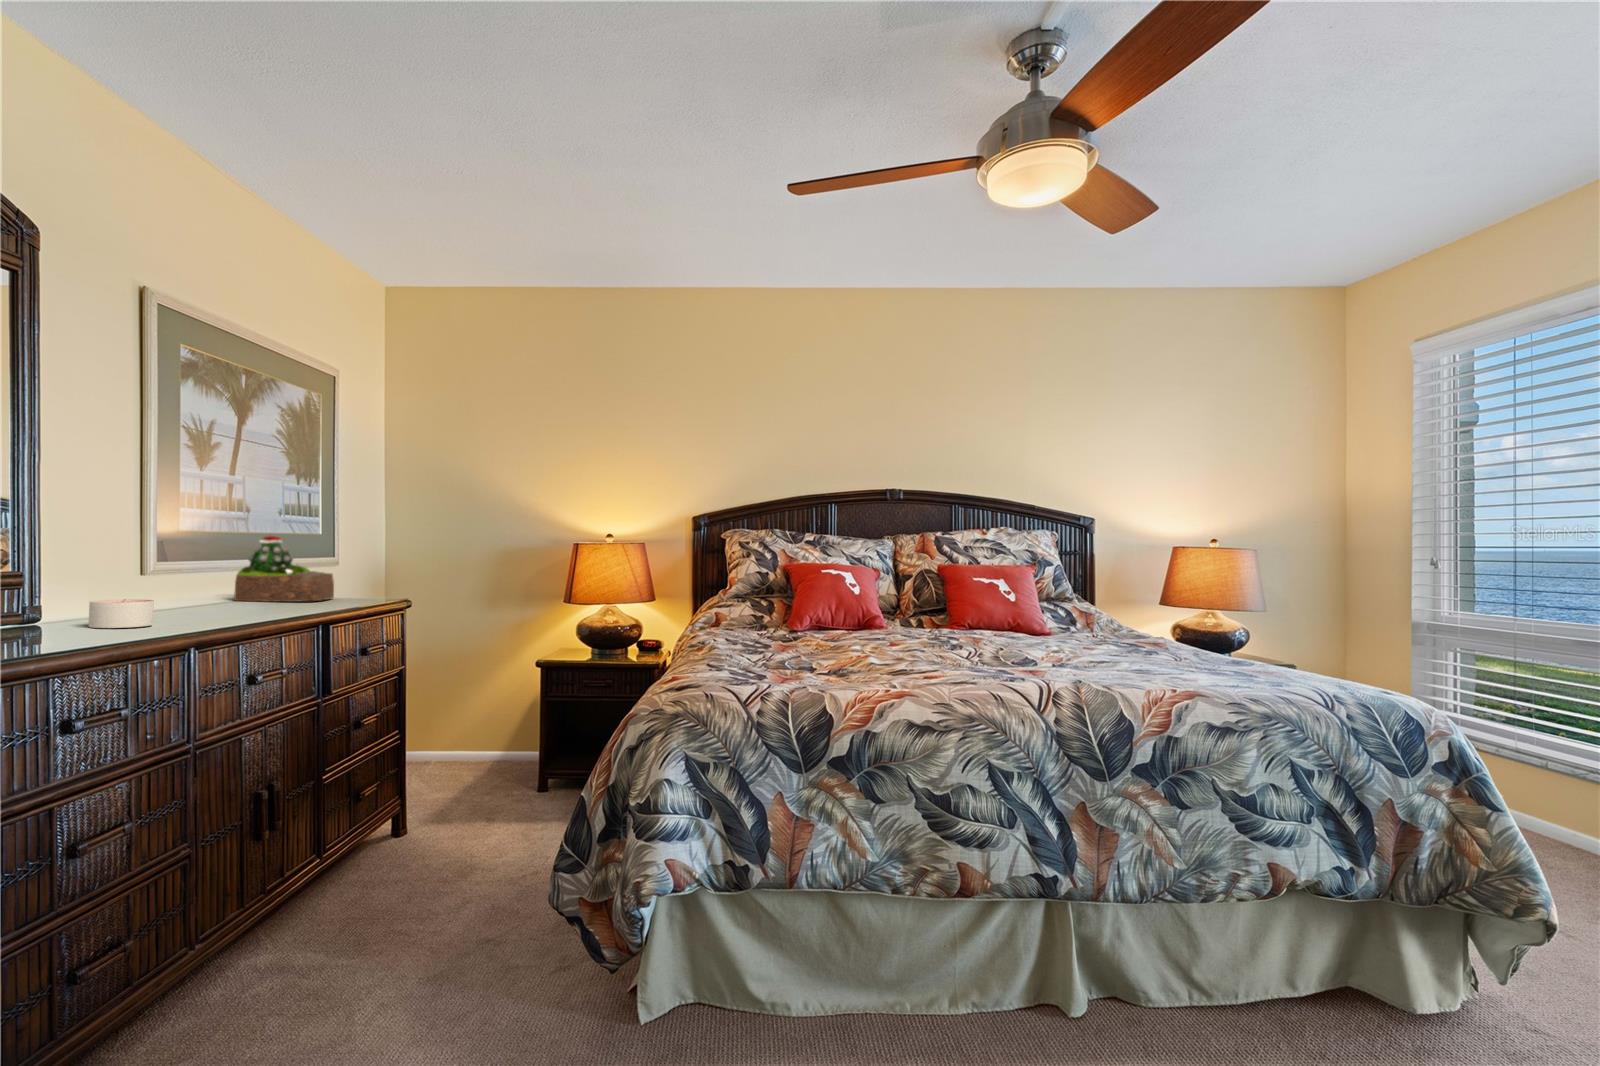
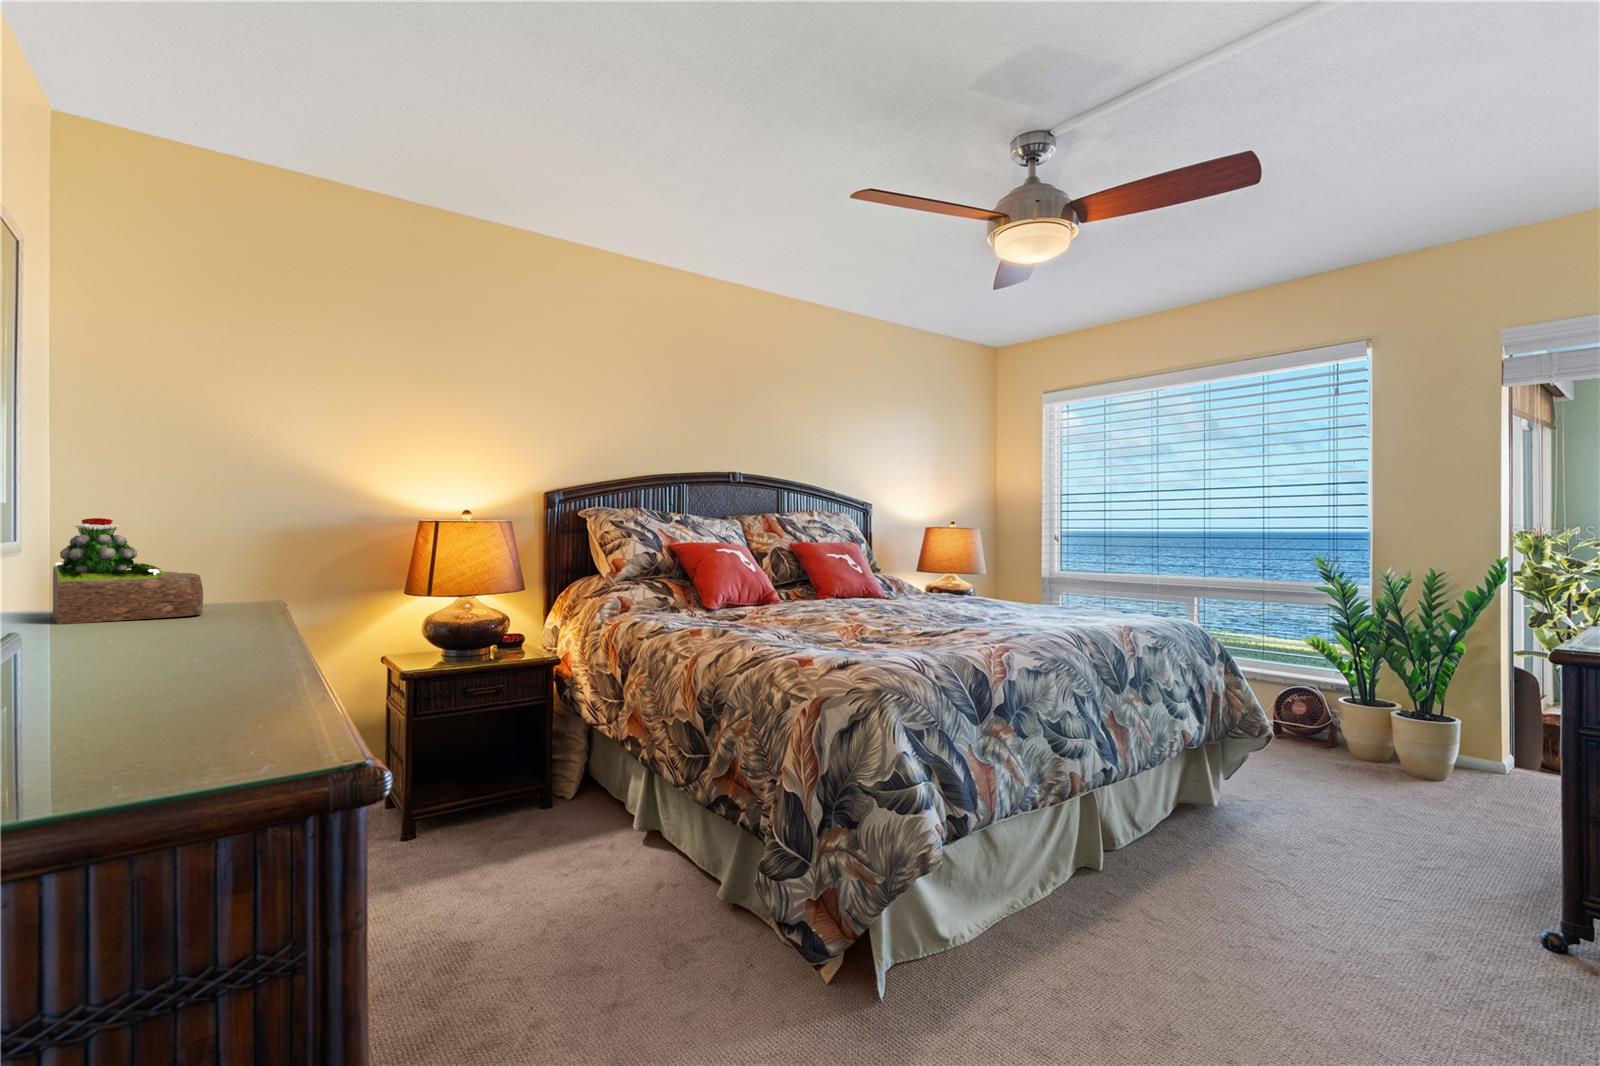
candle: present [89,599,154,628] -> none [129,622,240,677]

